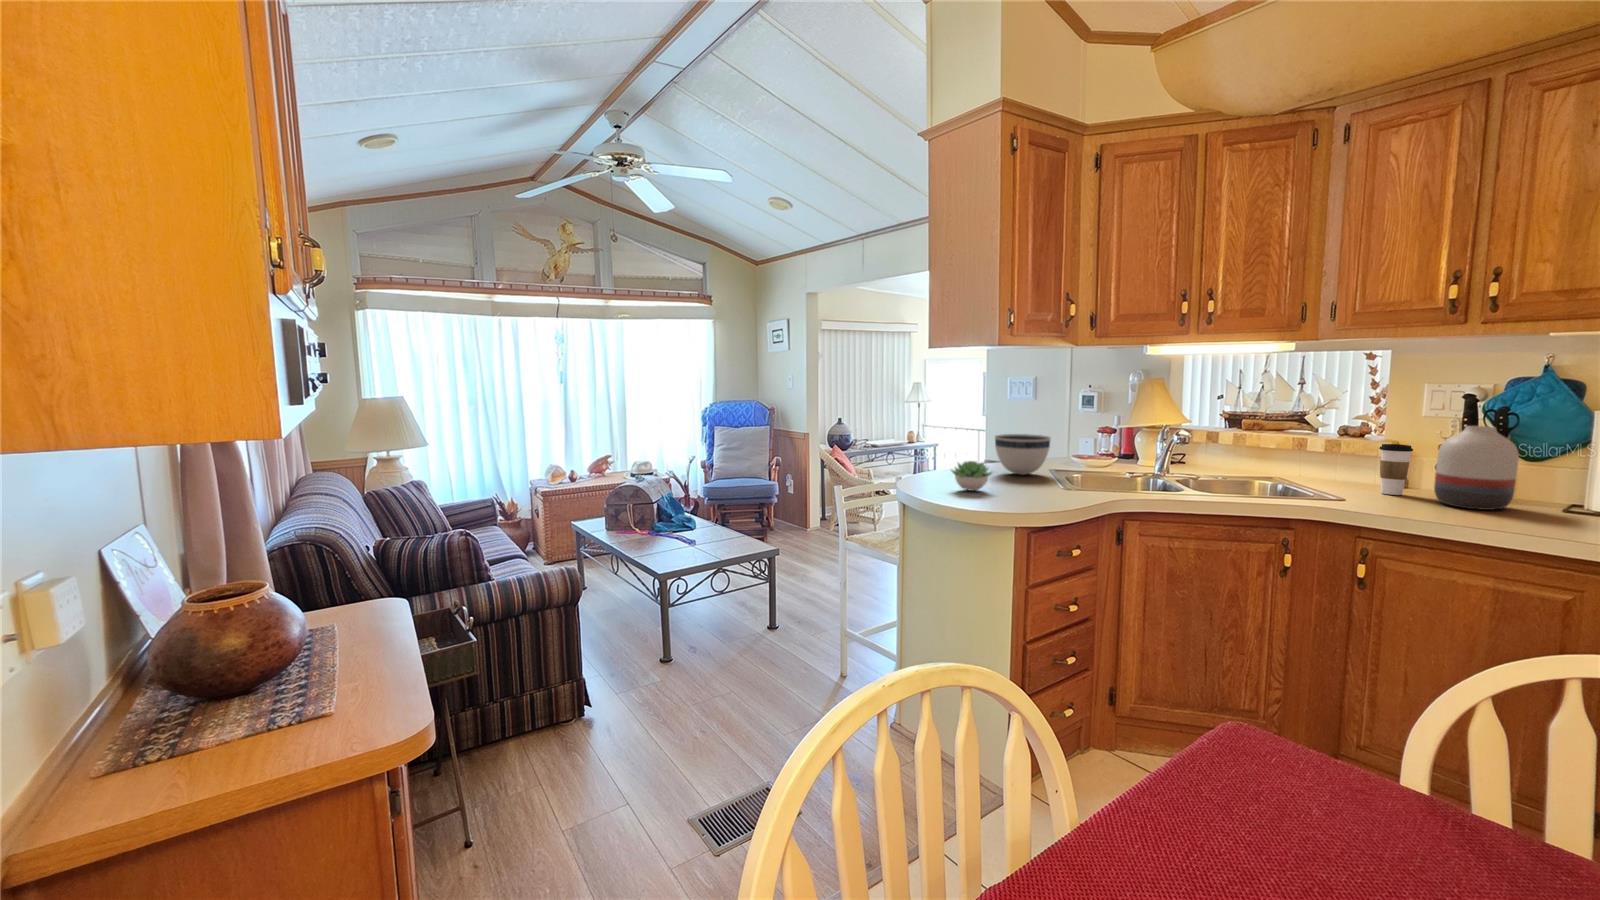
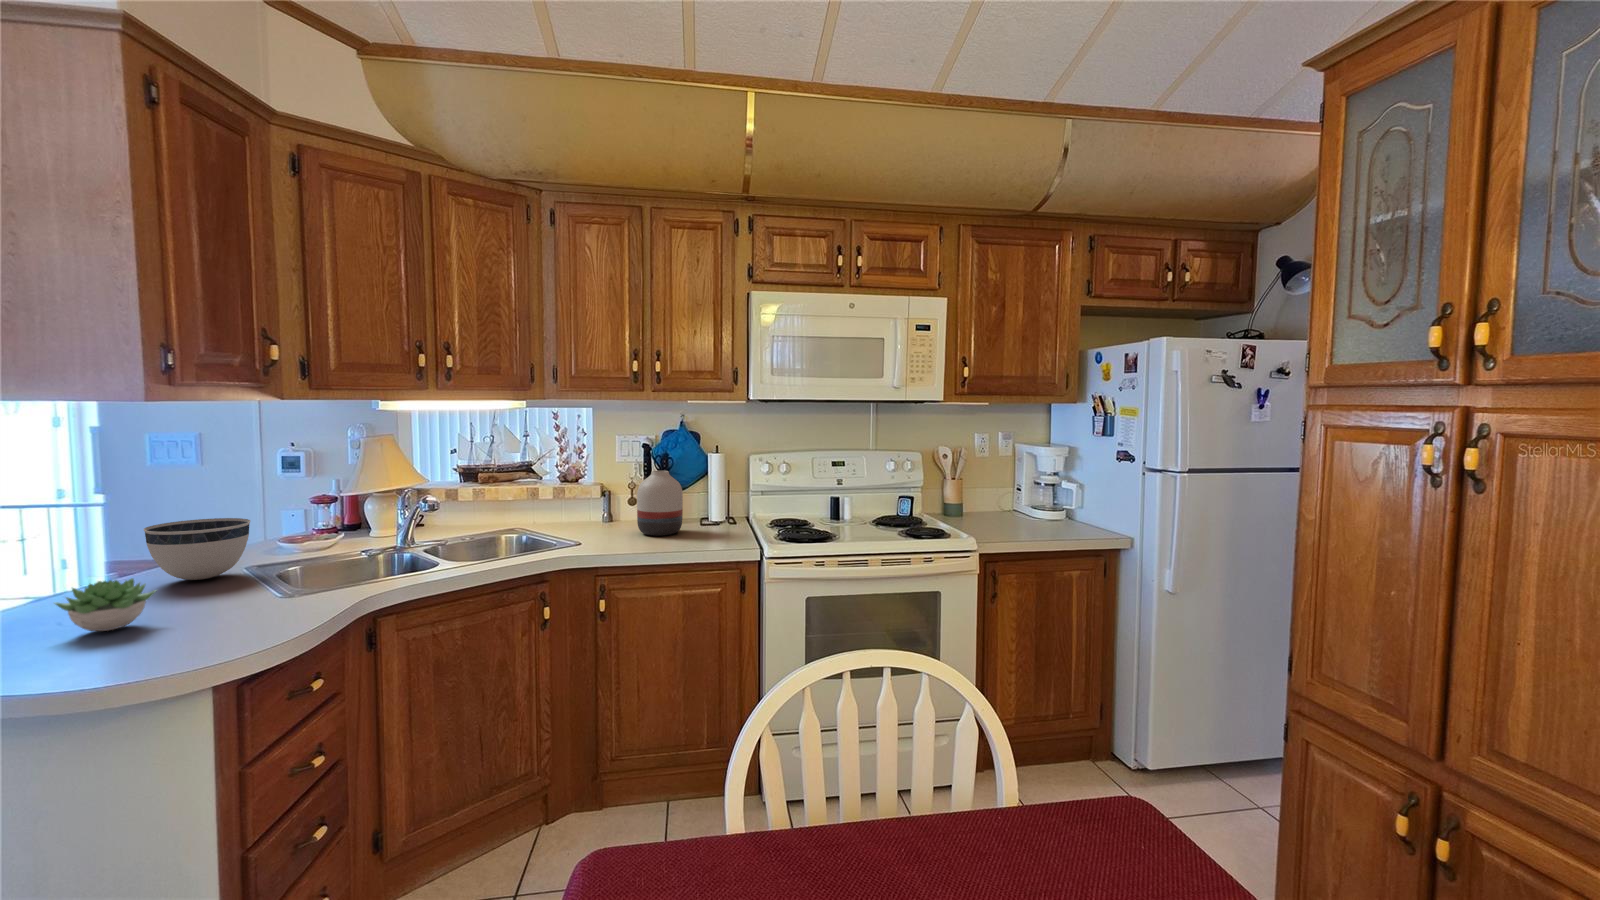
coffee cup: present [1379,444,1413,495] -> none [597,489,619,532]

